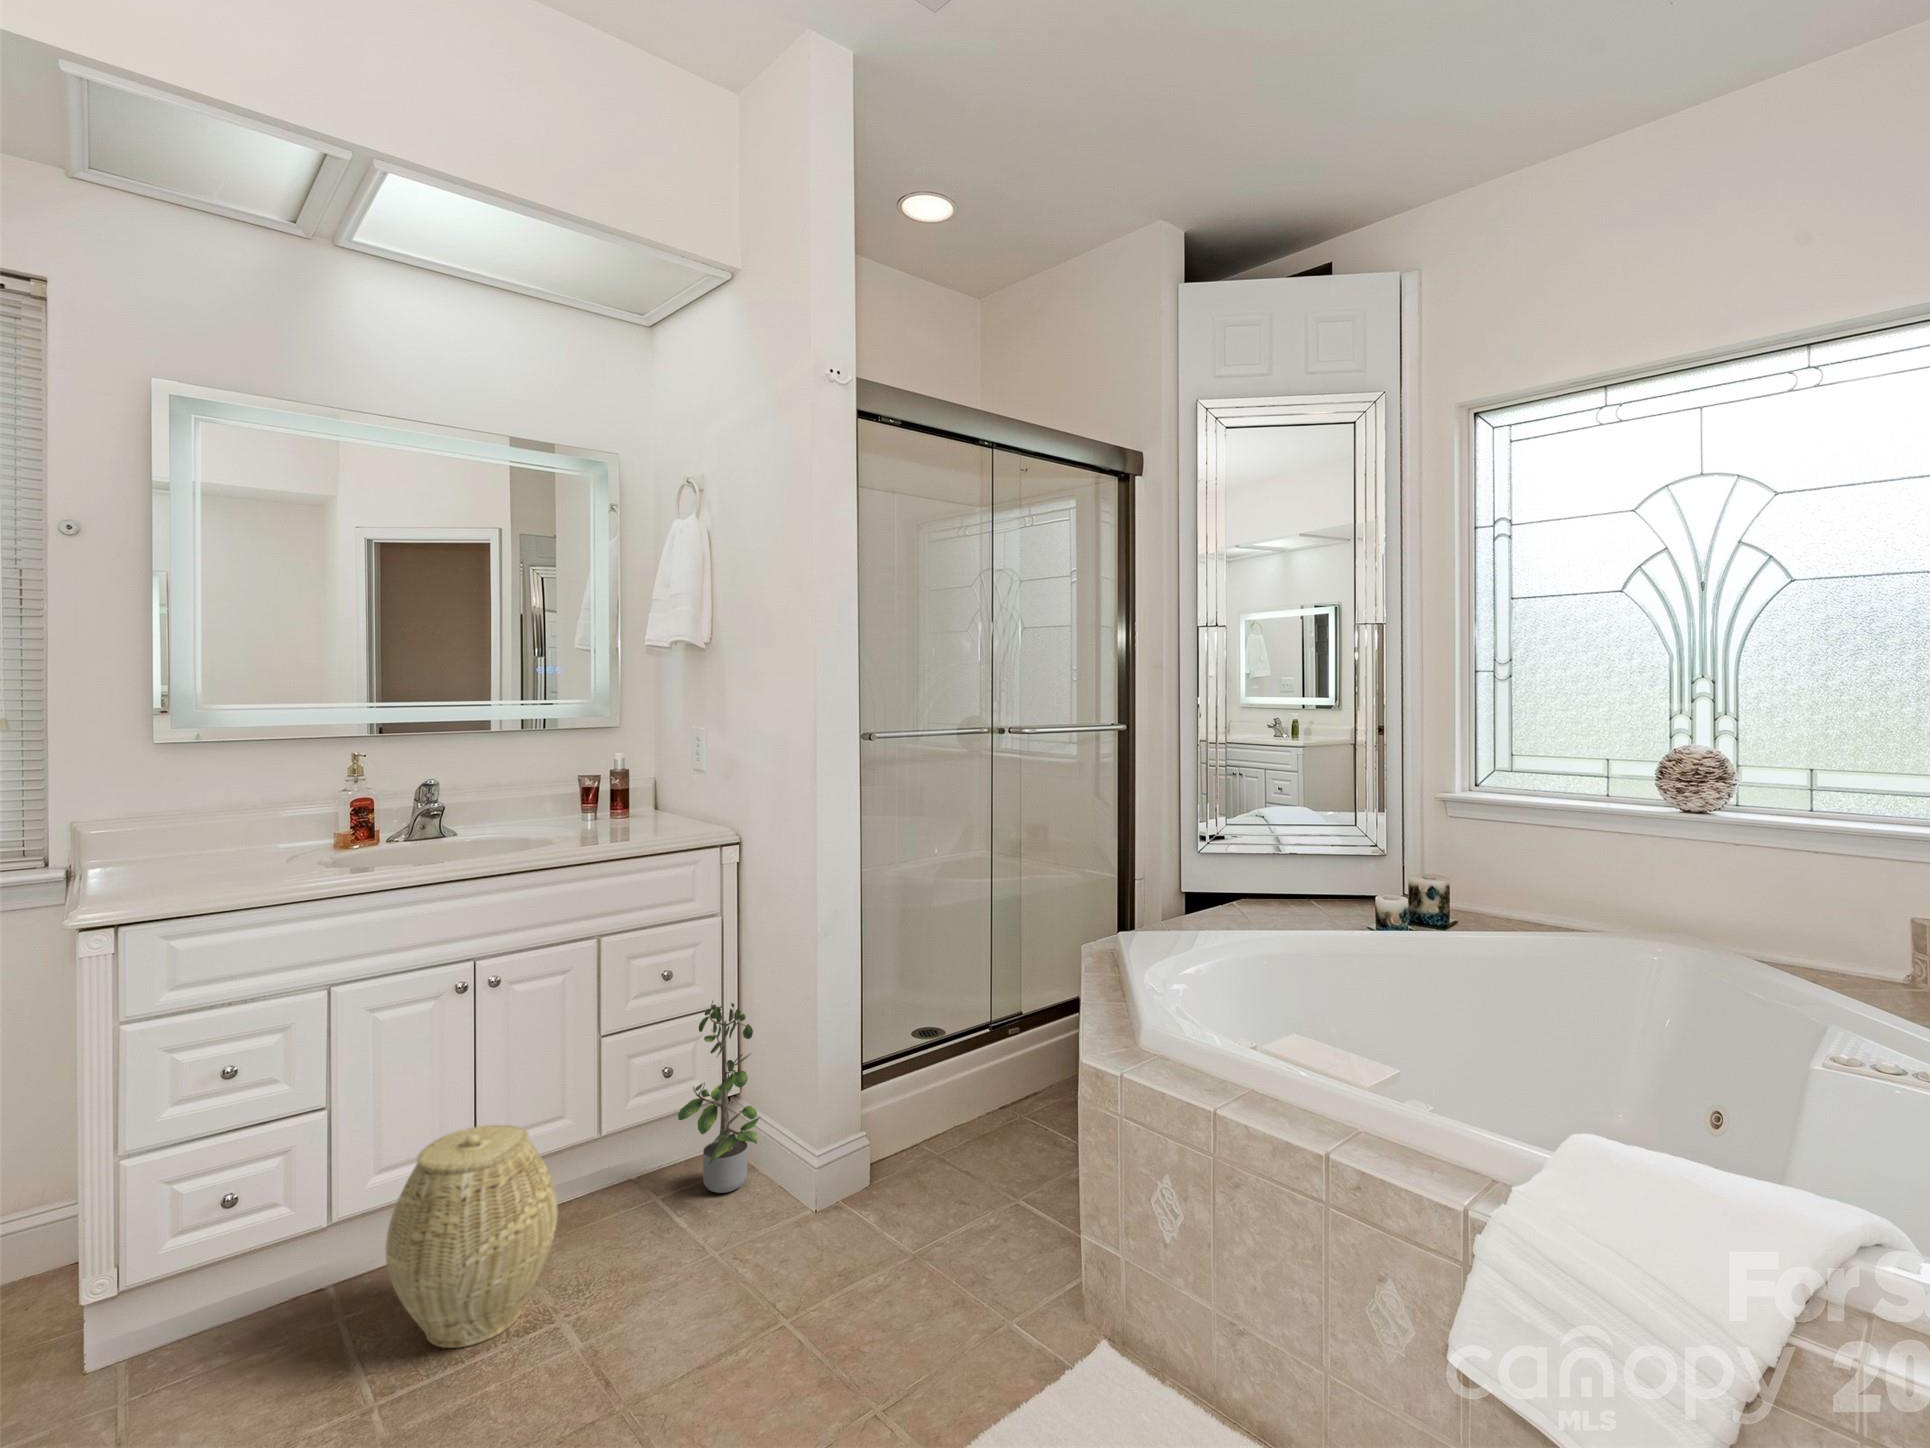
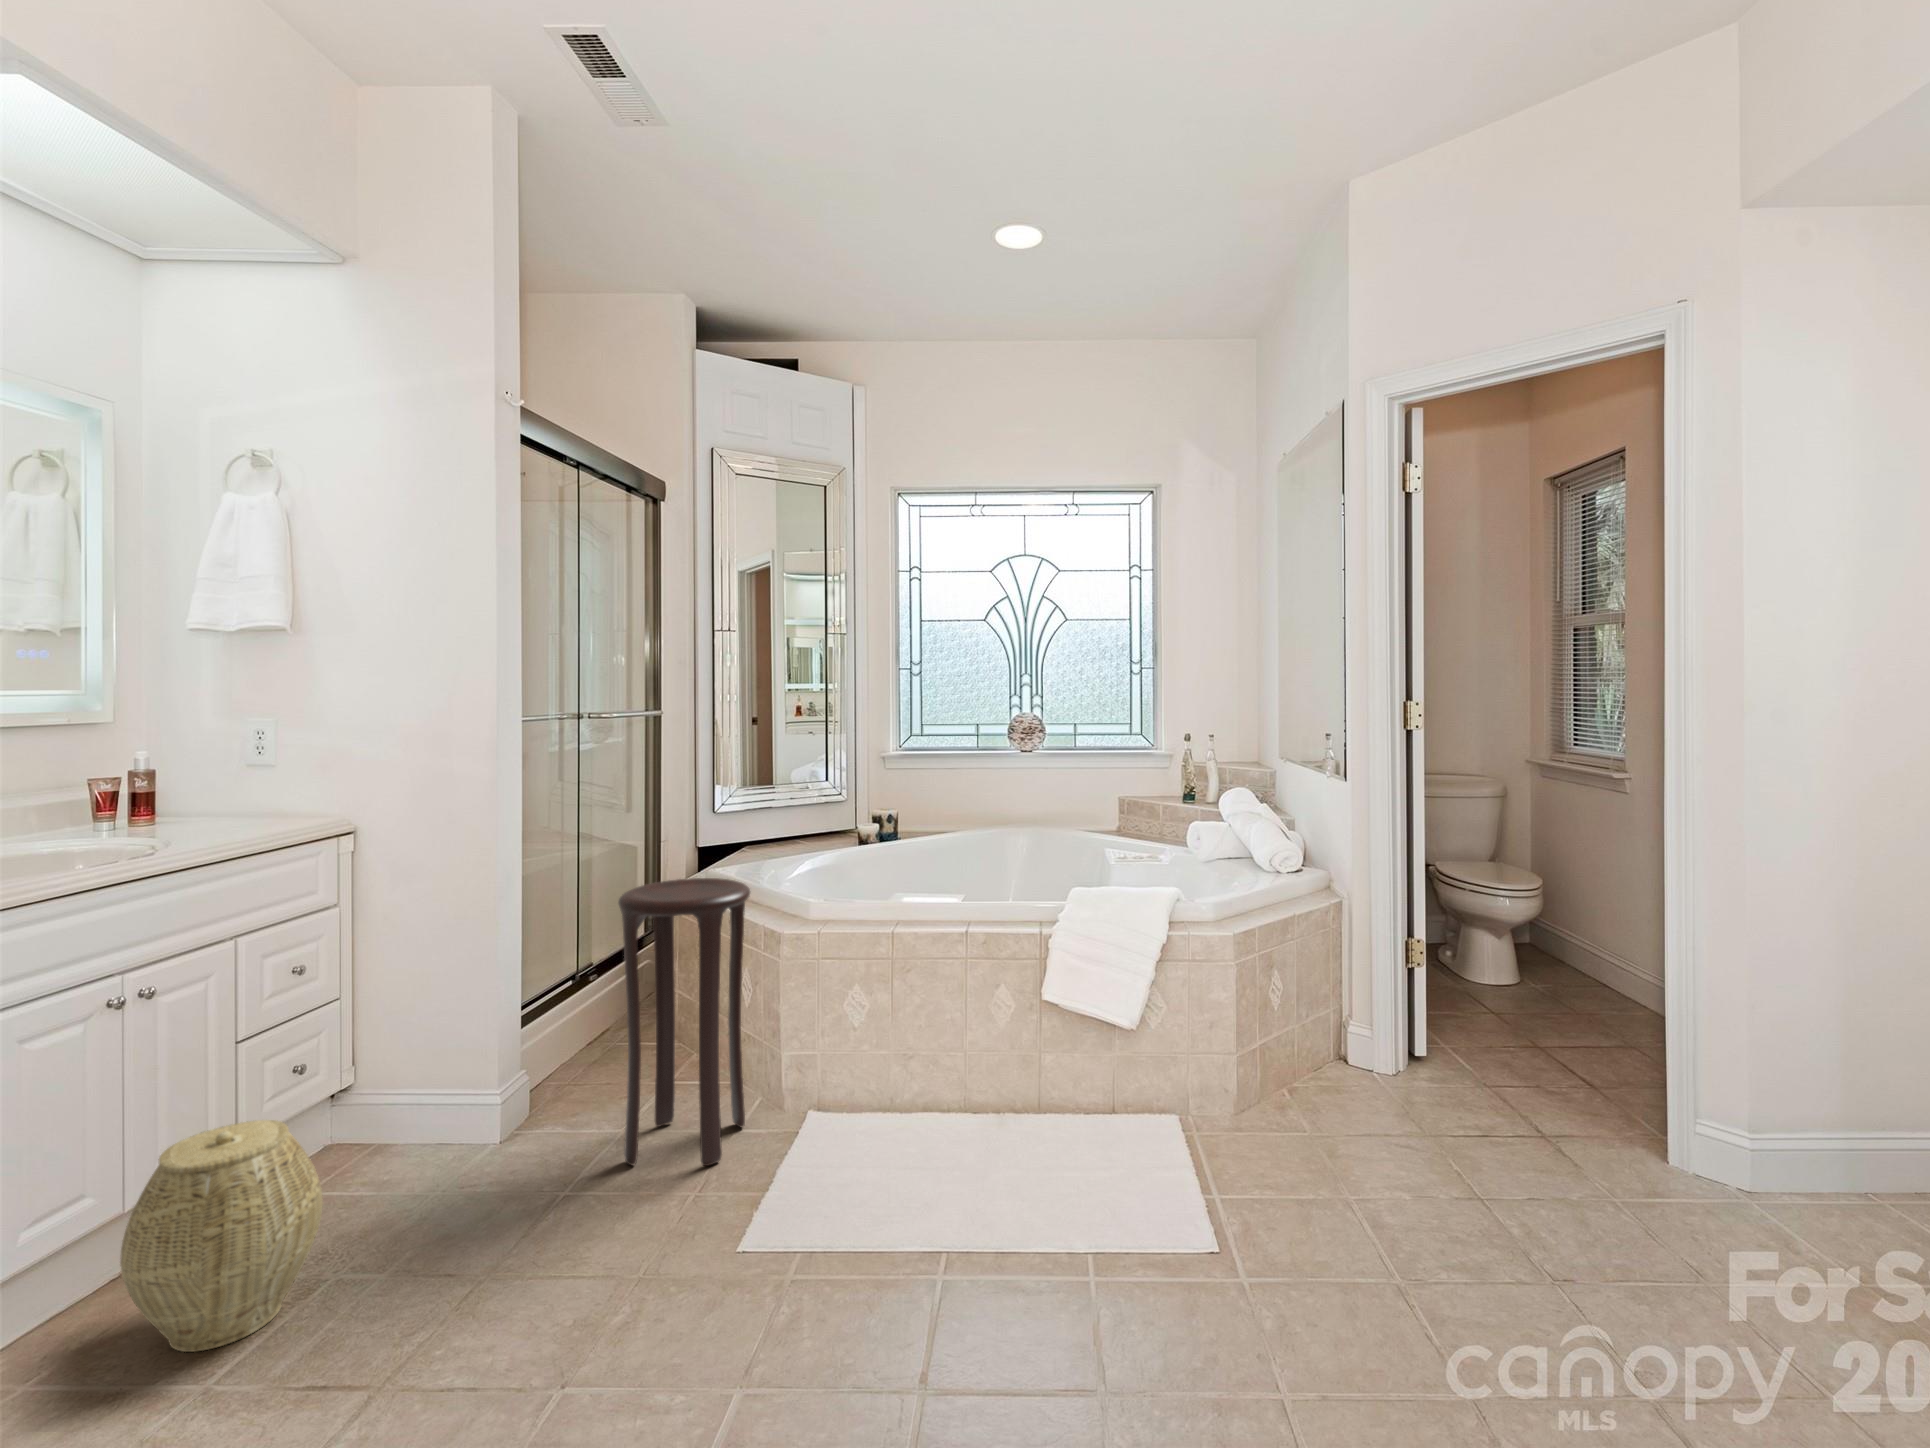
stool: none [869,950,1033,1355] -> present [618,878,750,1166]
potted plant: present [678,1001,761,1193] -> none [319,980,443,1170]

